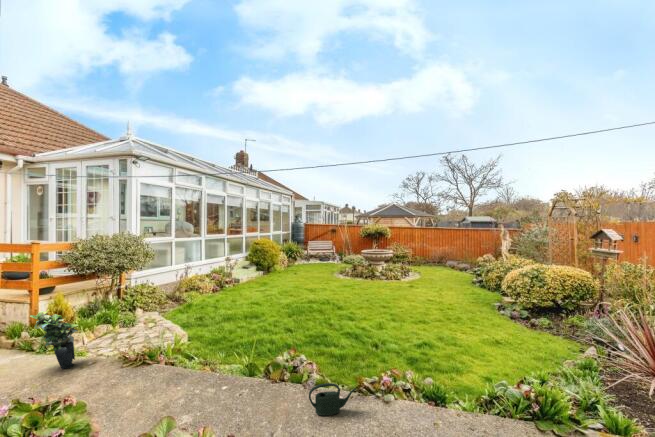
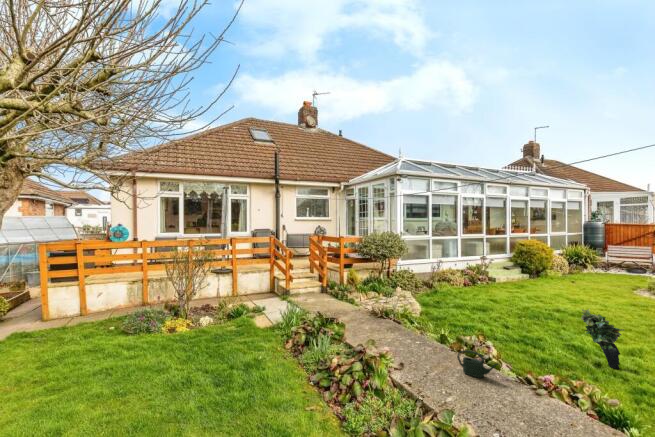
potted plant: present [30,310,78,369] -> present [581,308,624,369]

